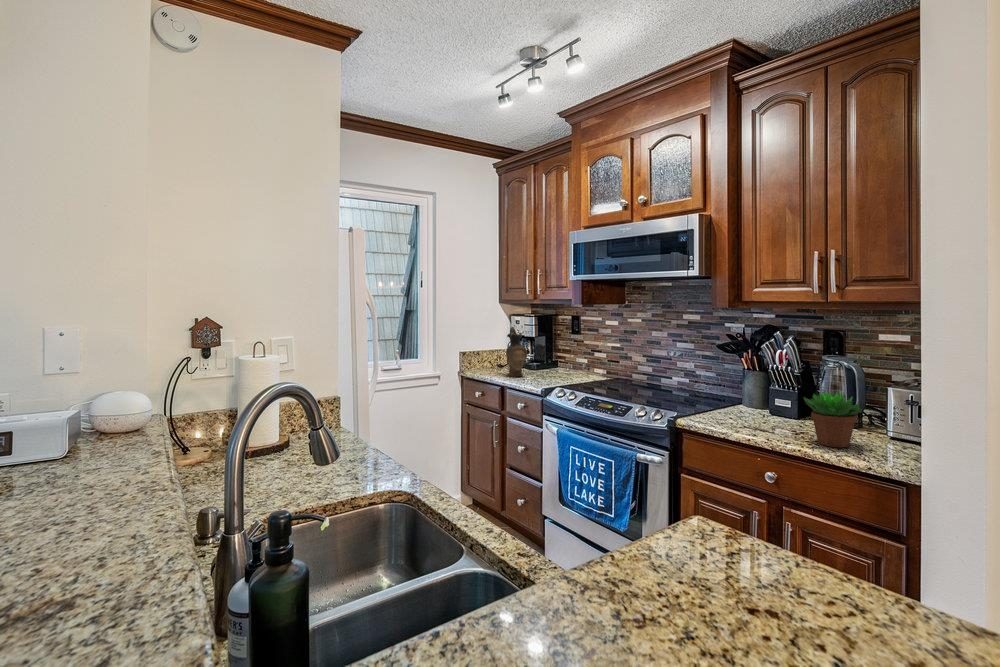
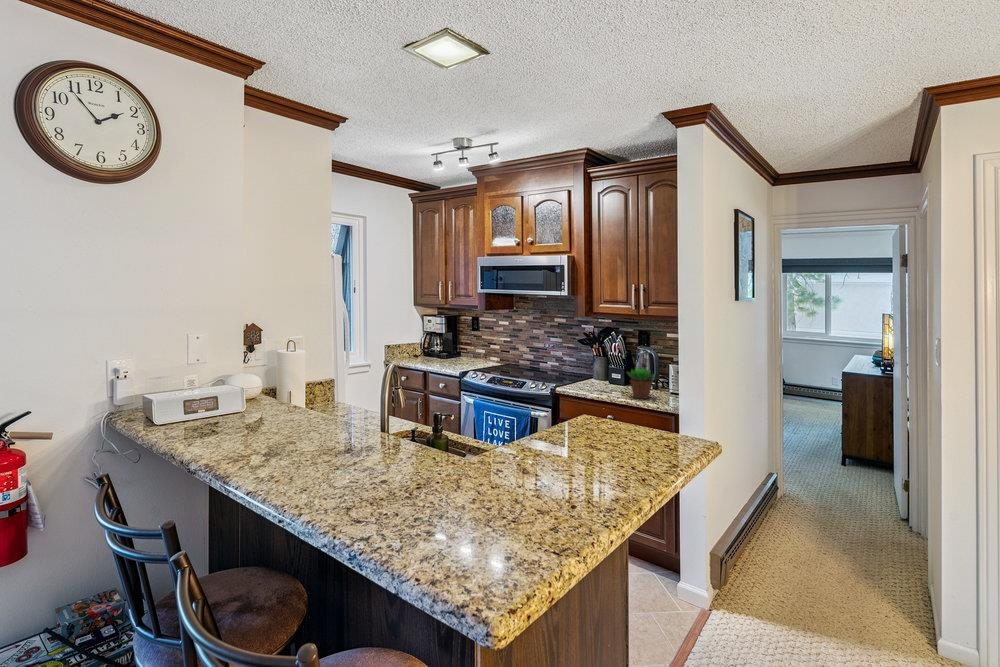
ceramic pitcher: present [506,327,527,377] -> none [425,326,442,364]

